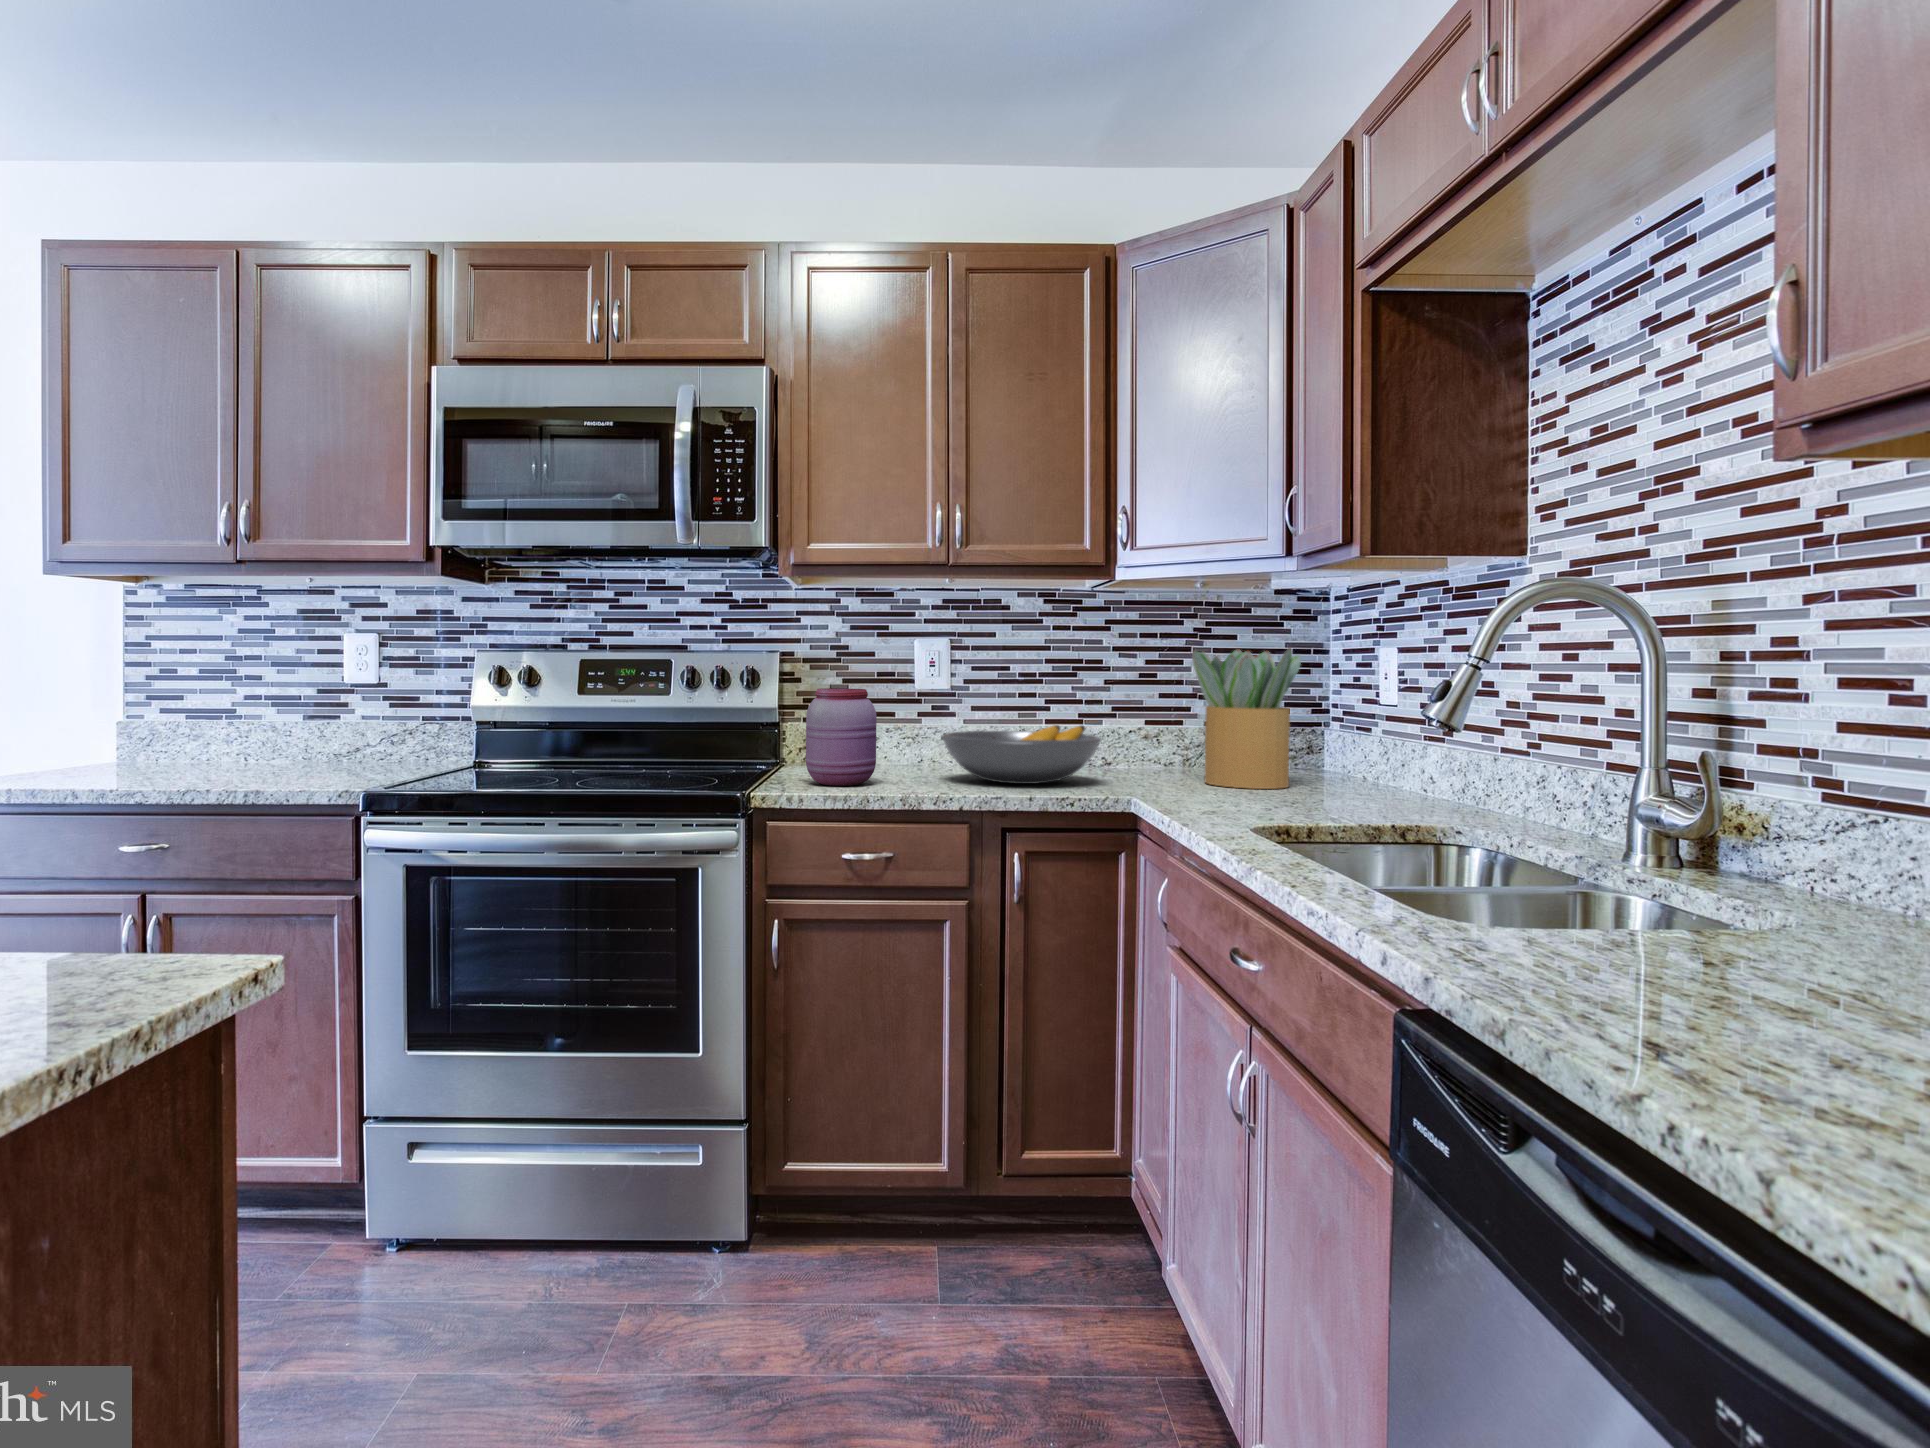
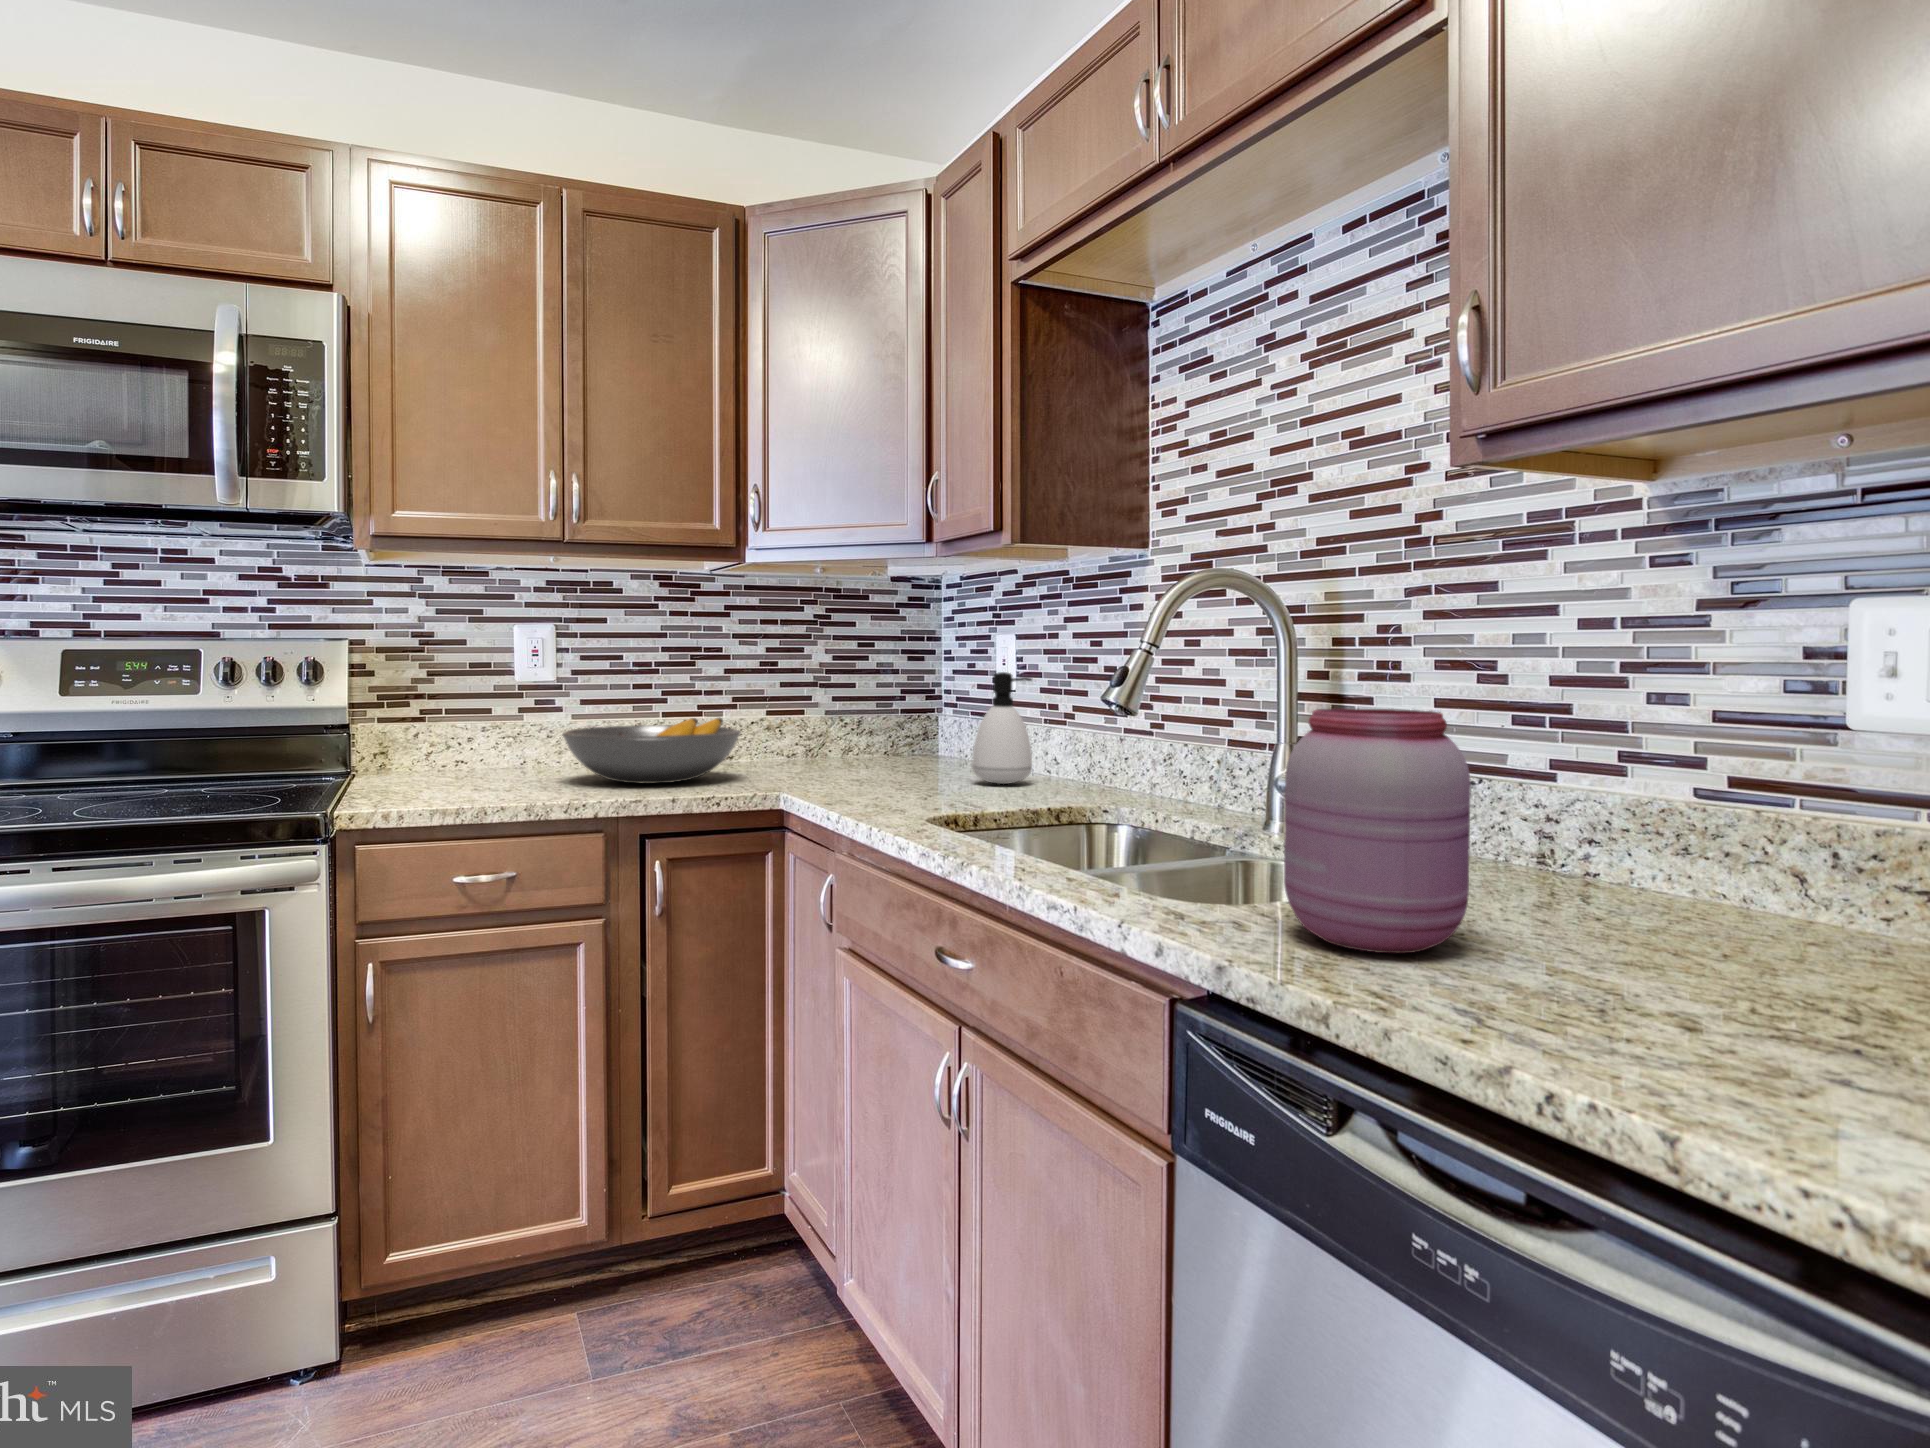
potted plant: present [1192,648,1301,789] -> none [828,634,931,776]
soap dispenser: none [1331,686,1398,801] -> present [972,672,1032,784]
jar: present [806,688,877,786] -> present [1284,709,1471,953]

